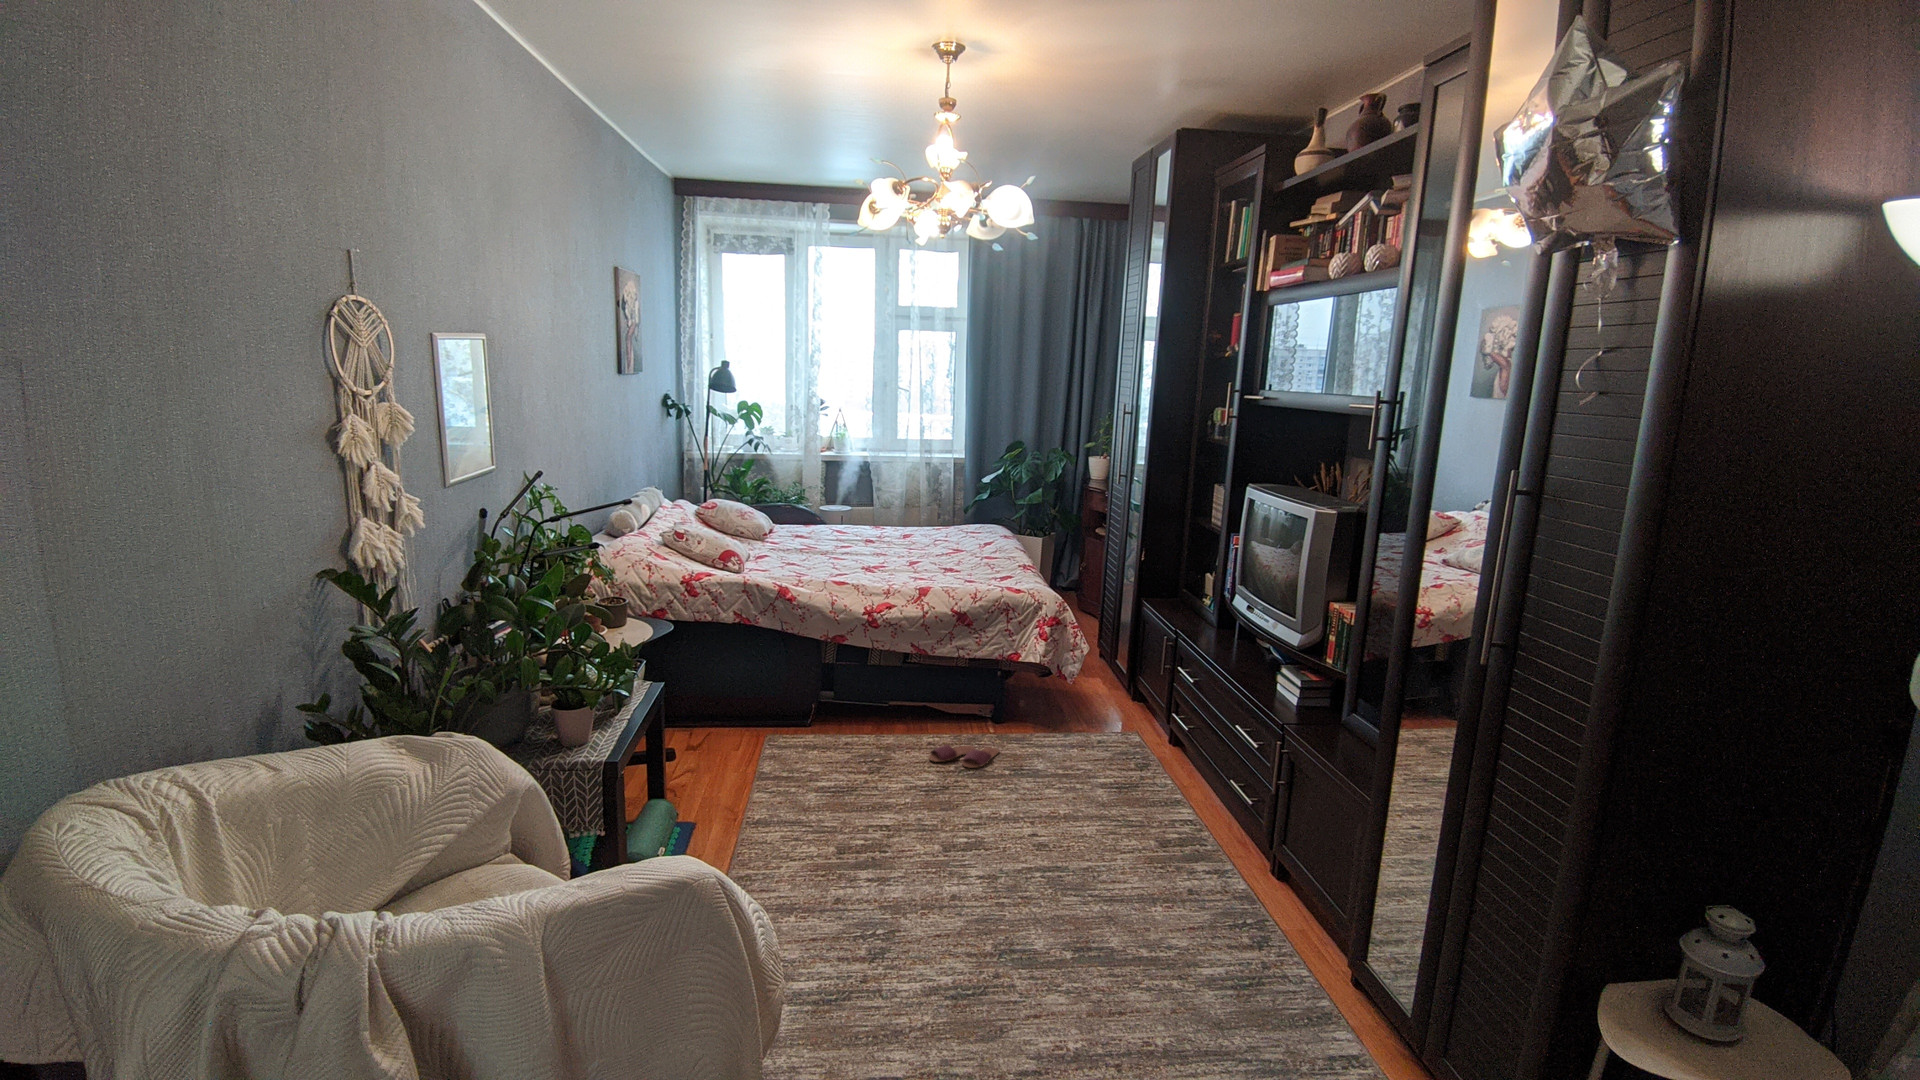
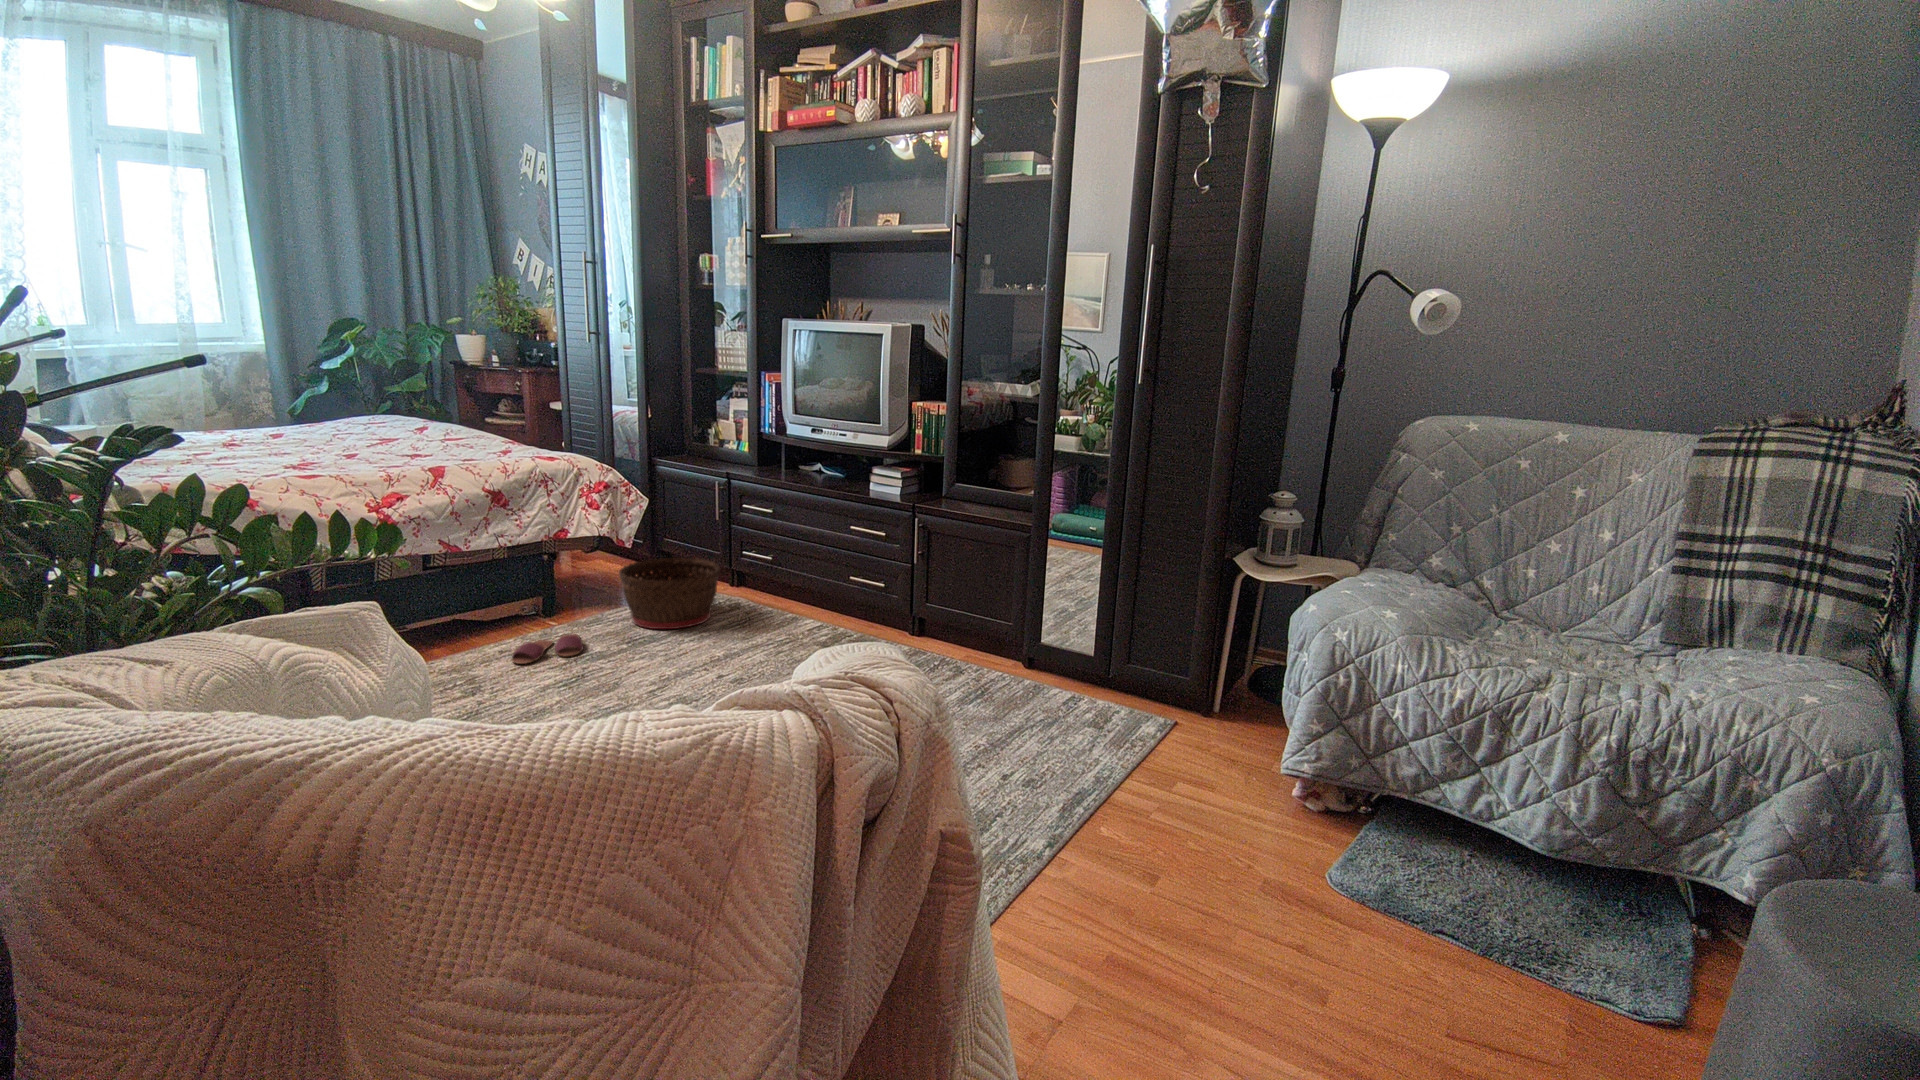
basket: none [1044,700,1138,778] -> present [619,558,720,629]

